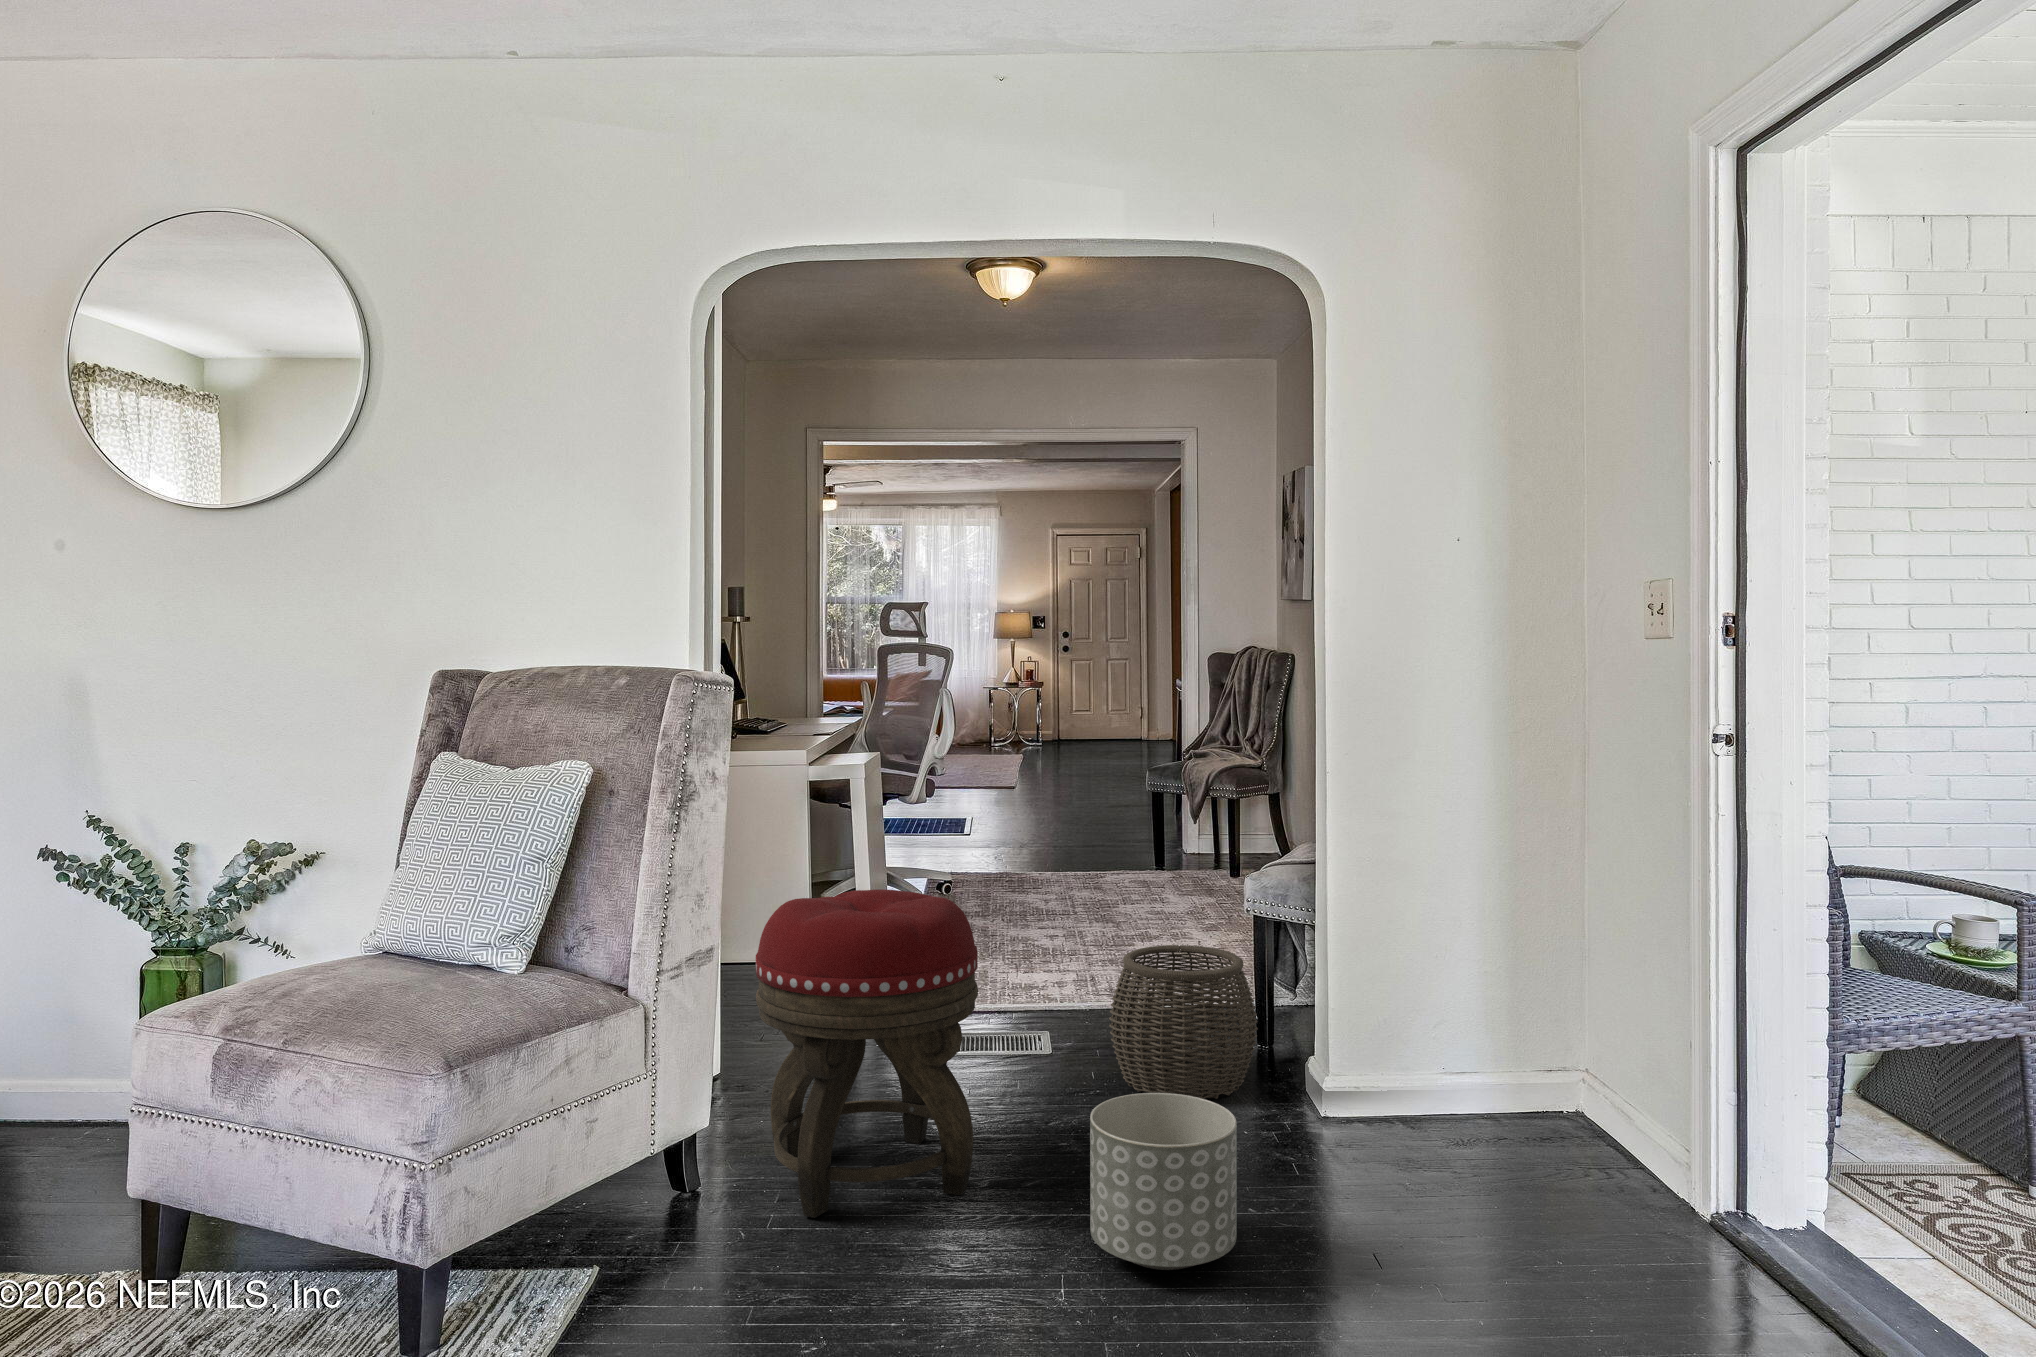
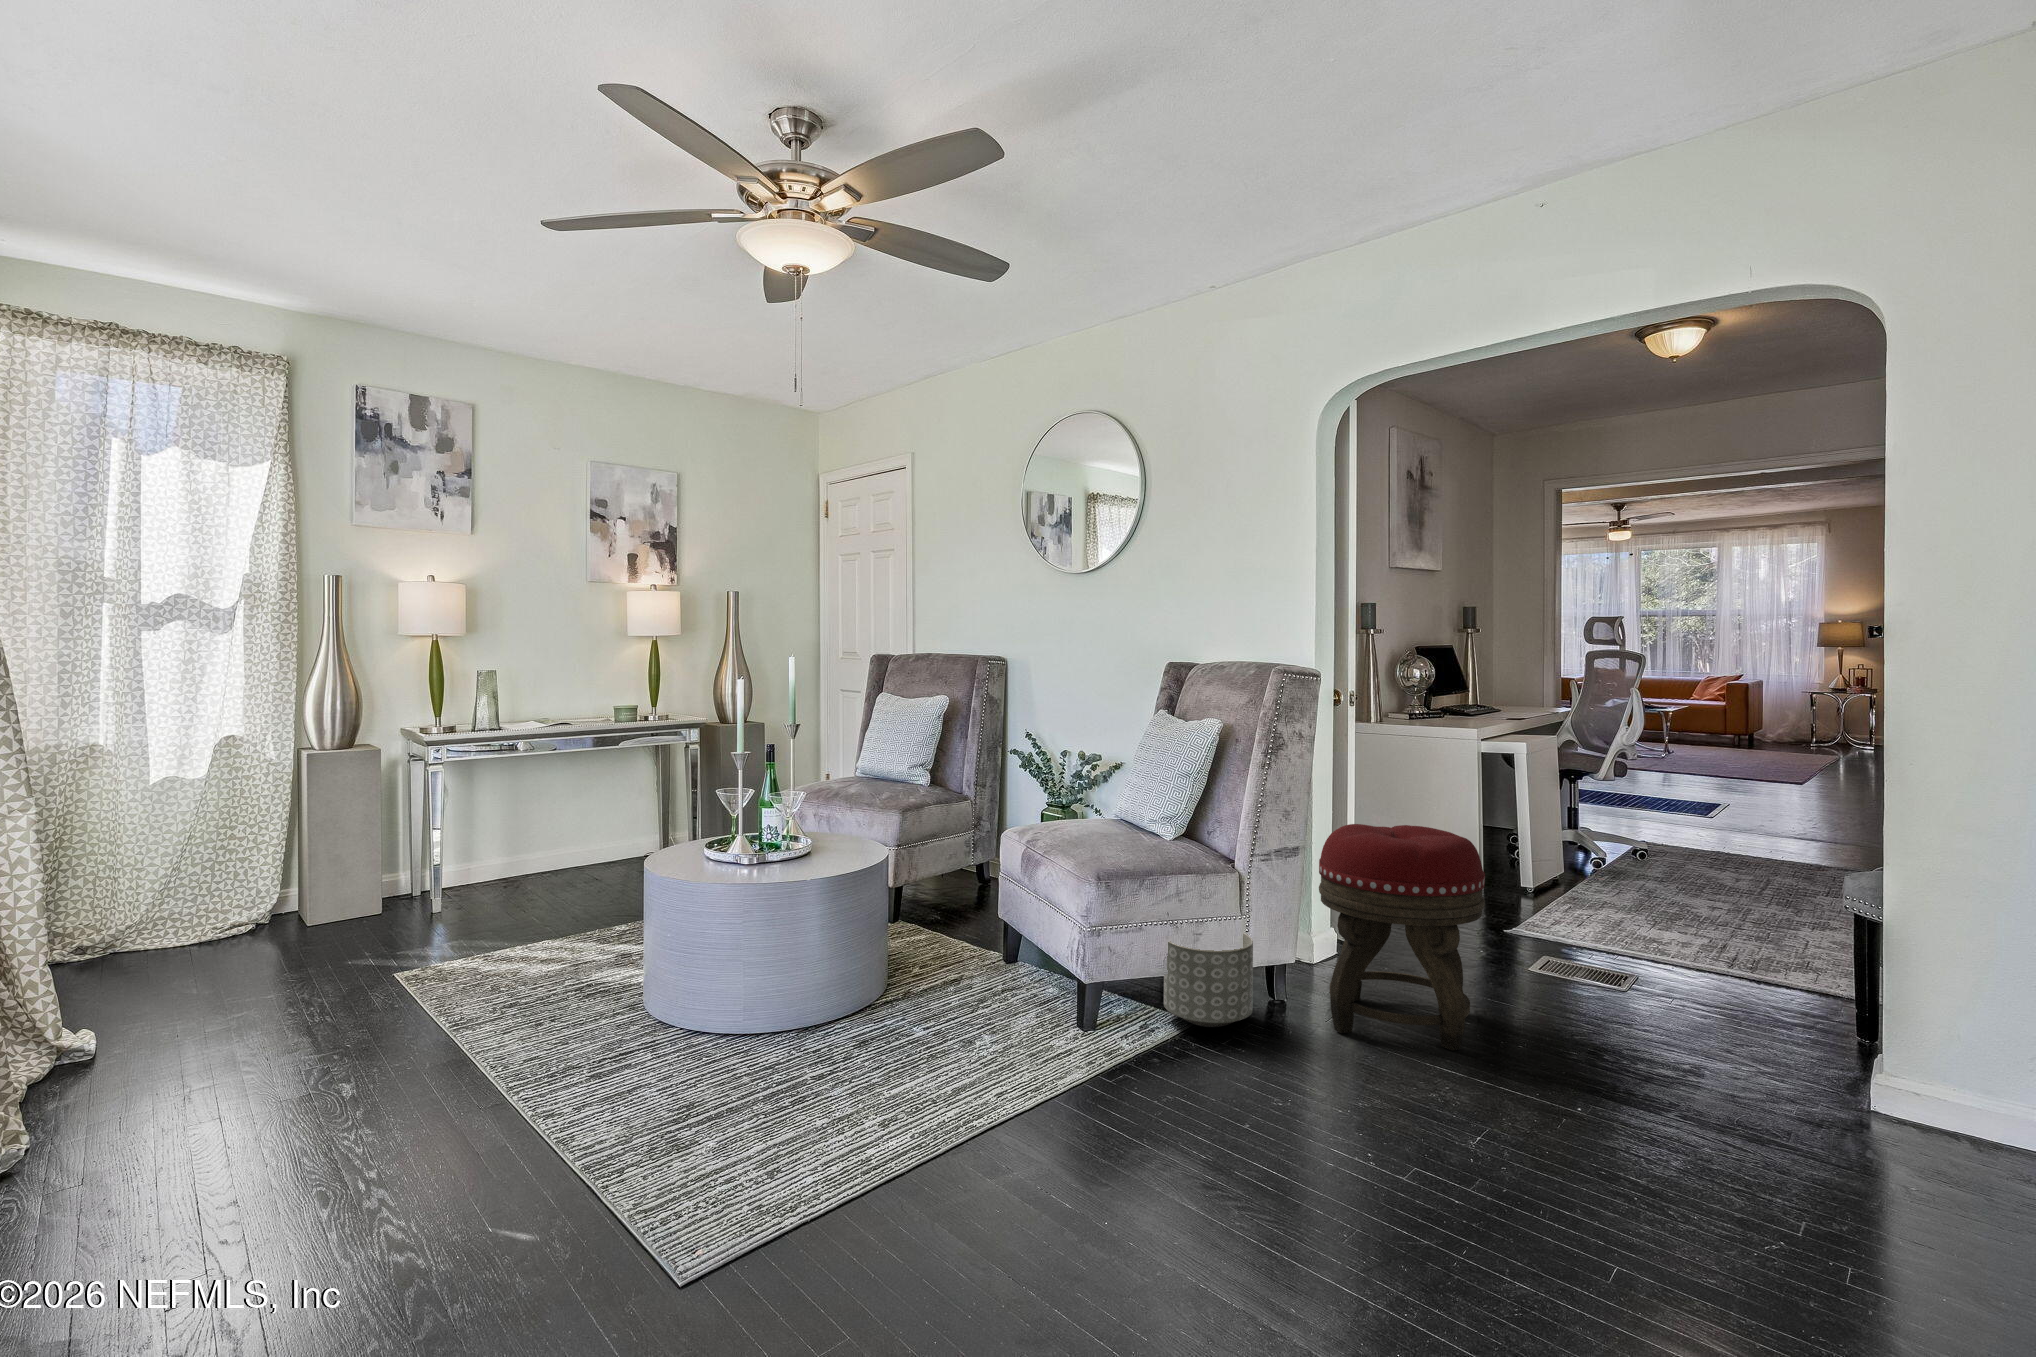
woven basket: present [1109,945,1258,1099] -> none [1652,914,1814,1056]
planter: present [1090,1093,1237,1270] -> present [1164,933,1253,1027]

